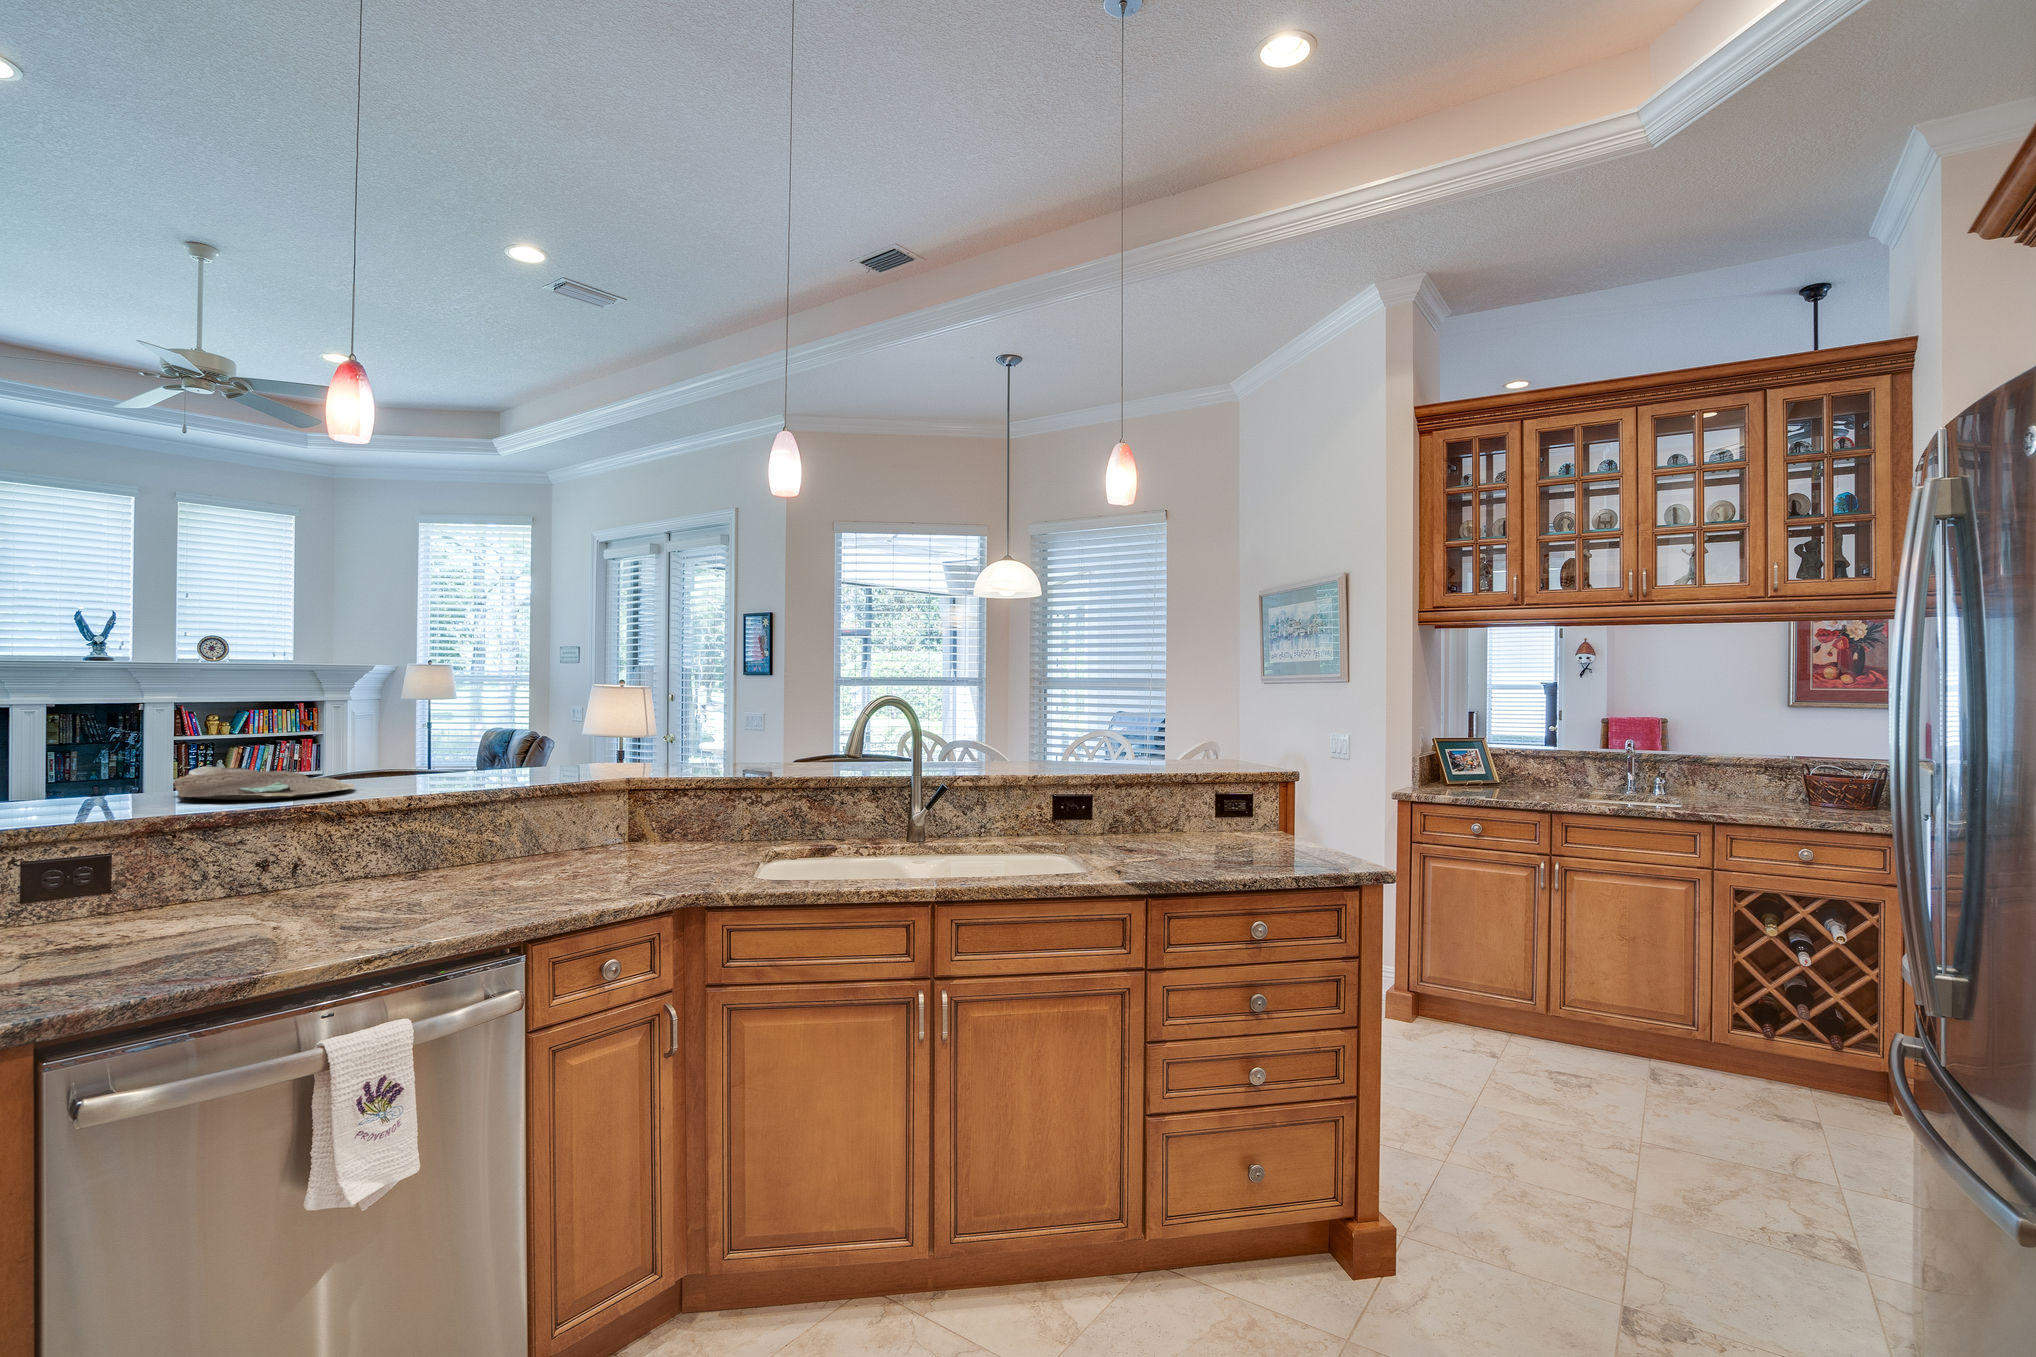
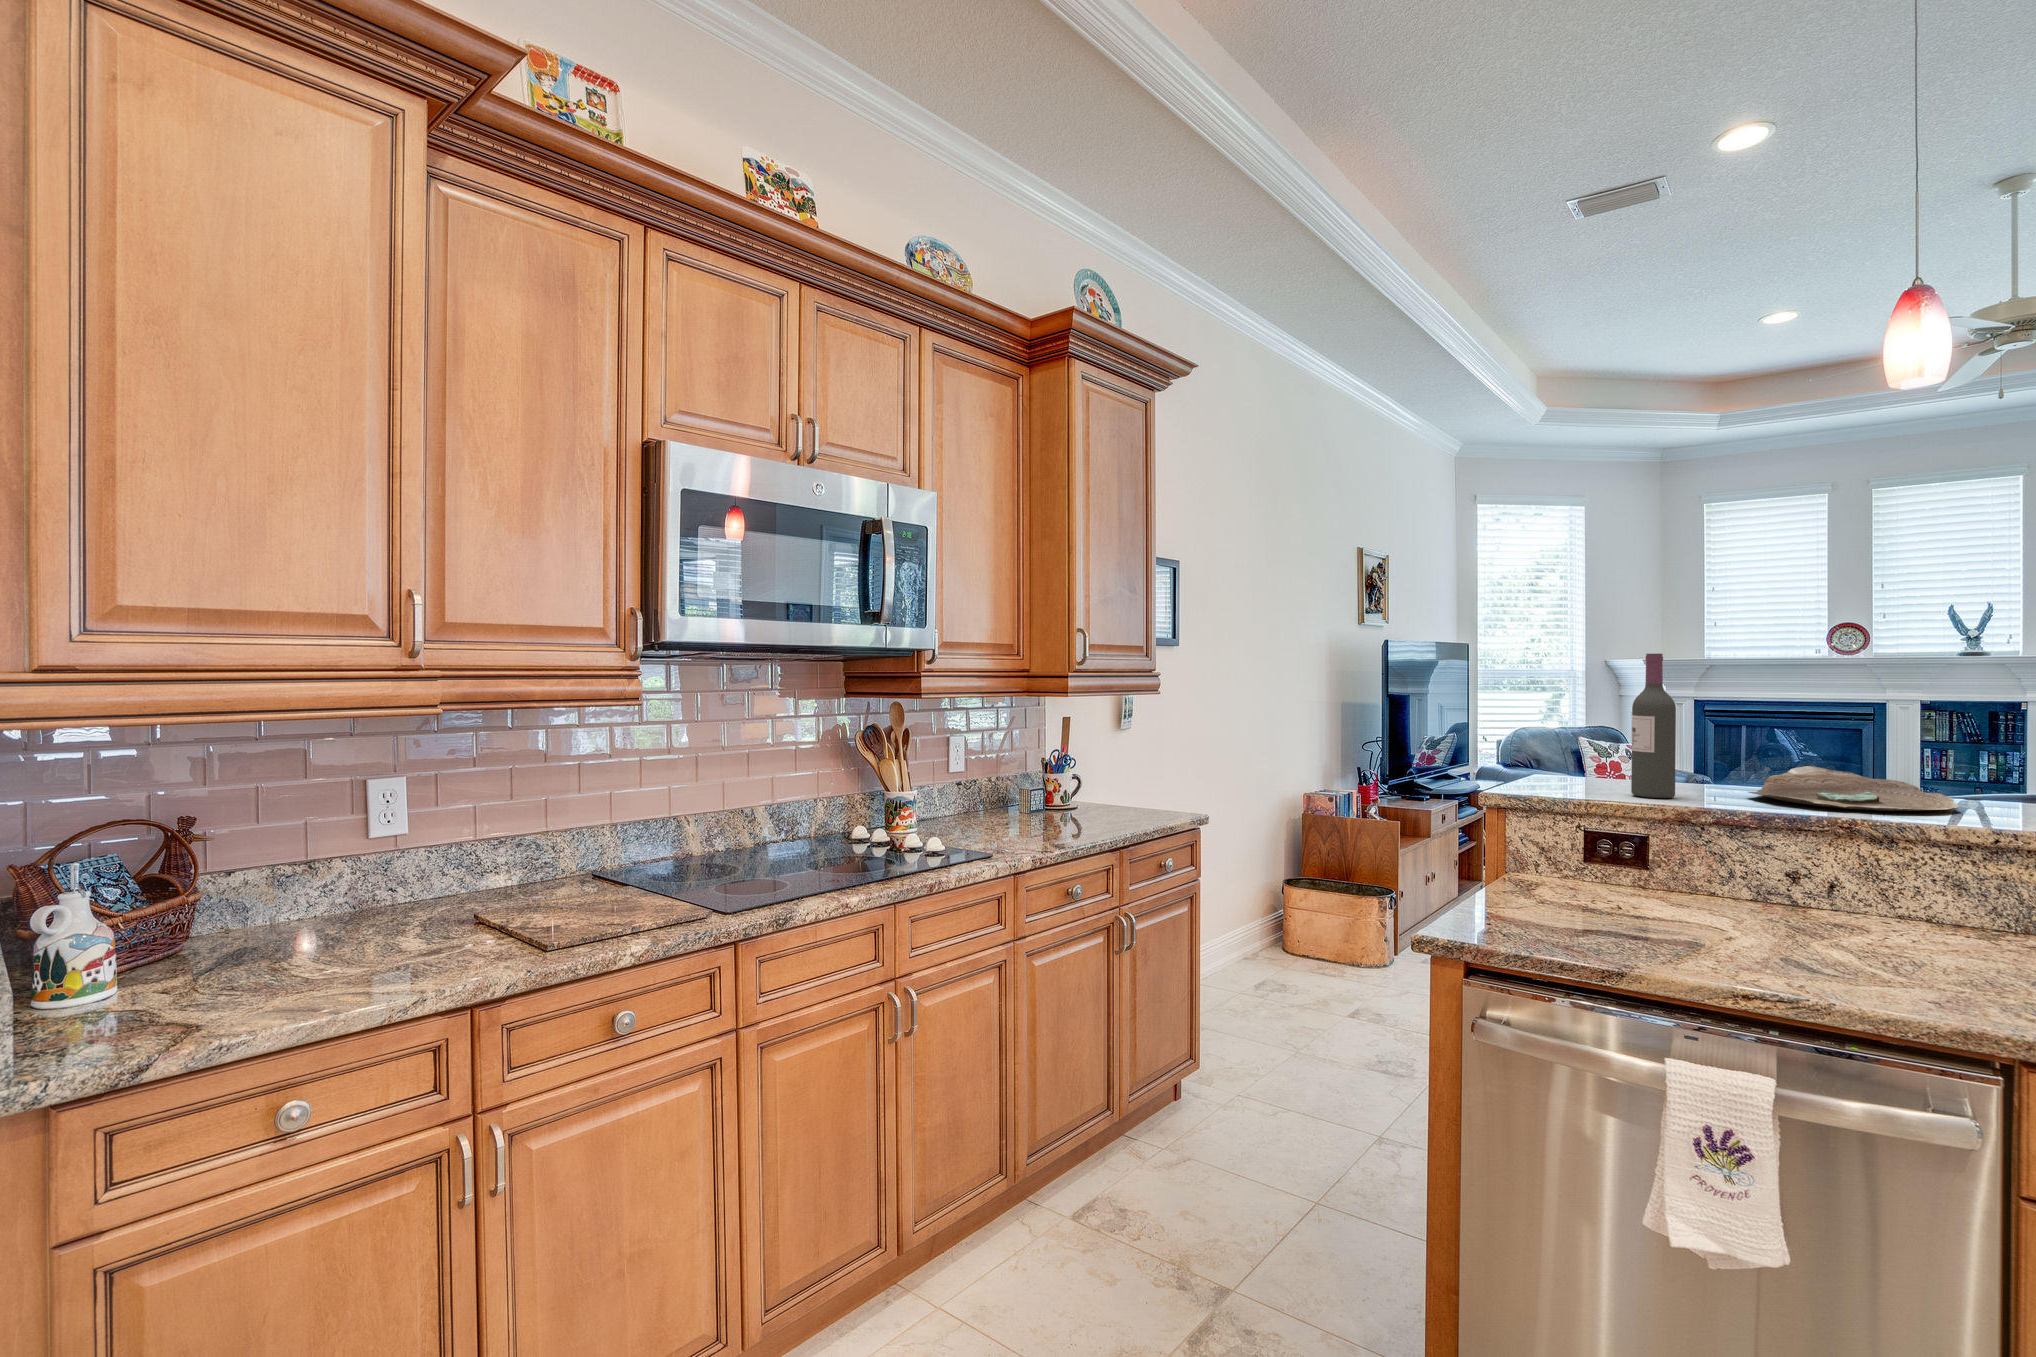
wine bottle: none [60,656,117,816] -> present [1631,654,1676,798]

